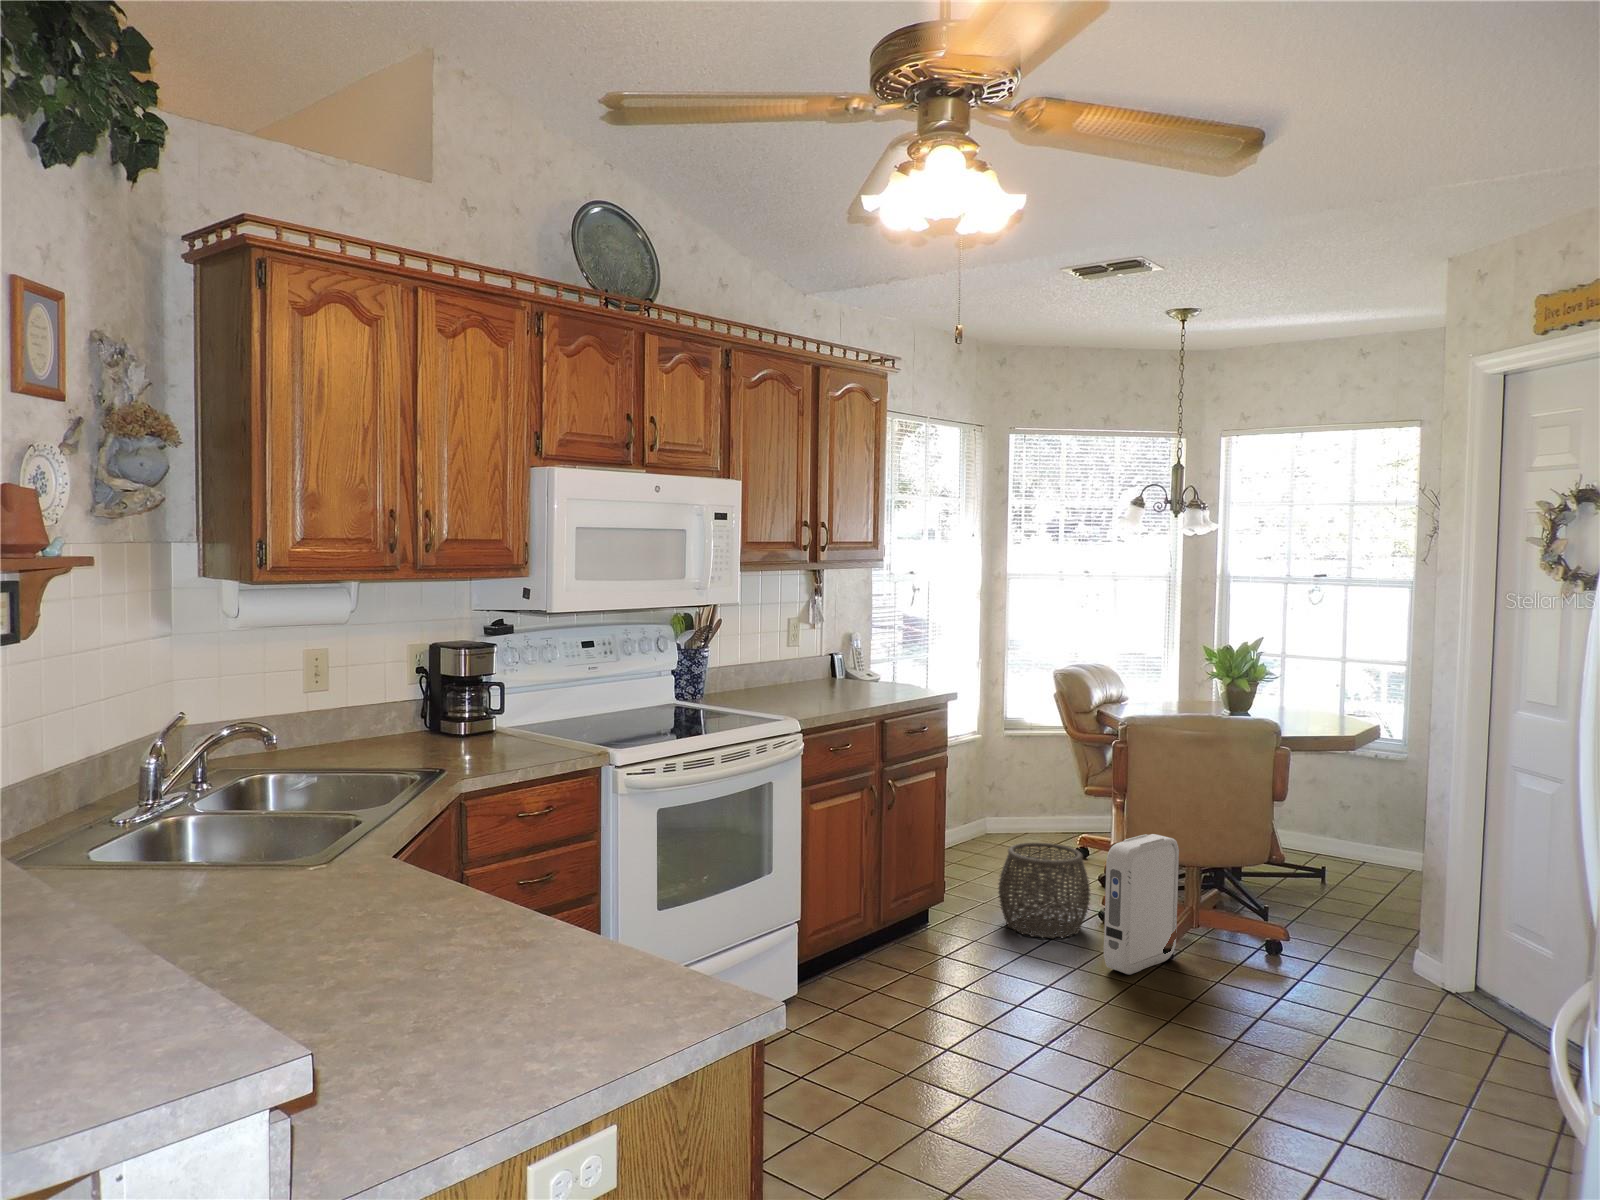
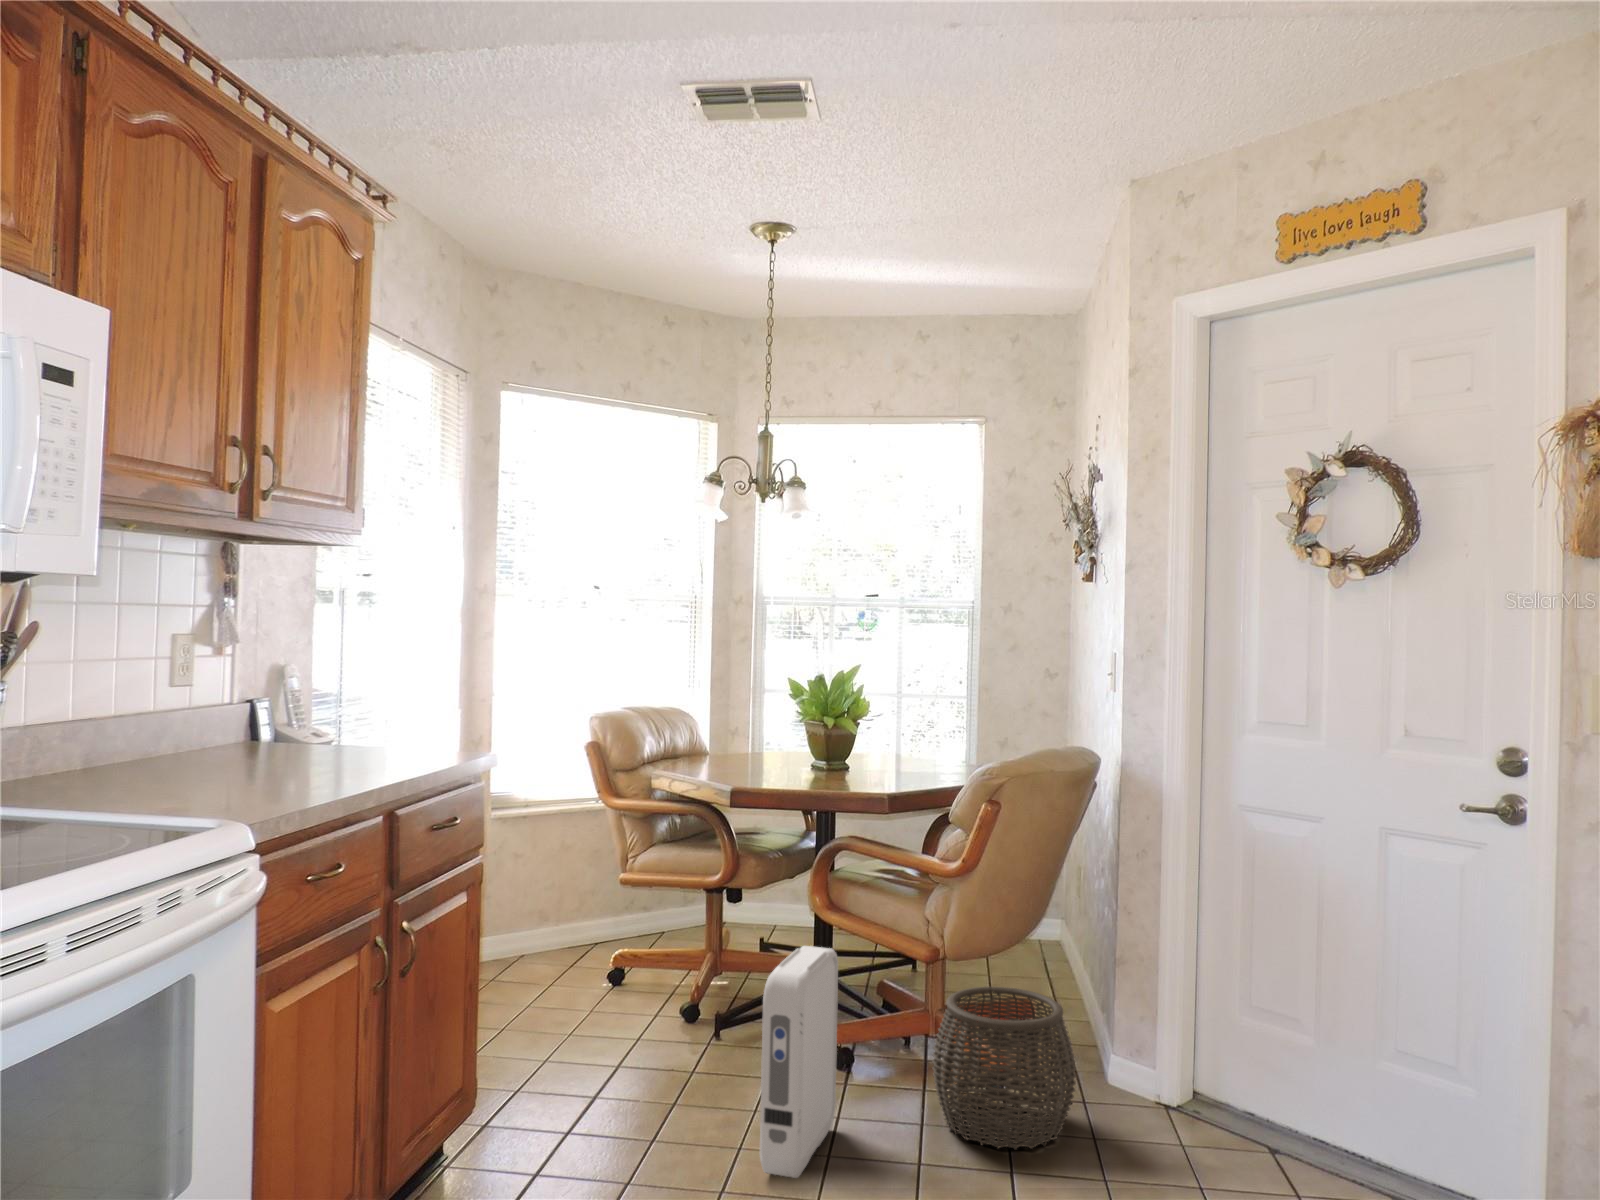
woven basket: present [998,842,1091,939] -> present [932,986,1076,1150]

